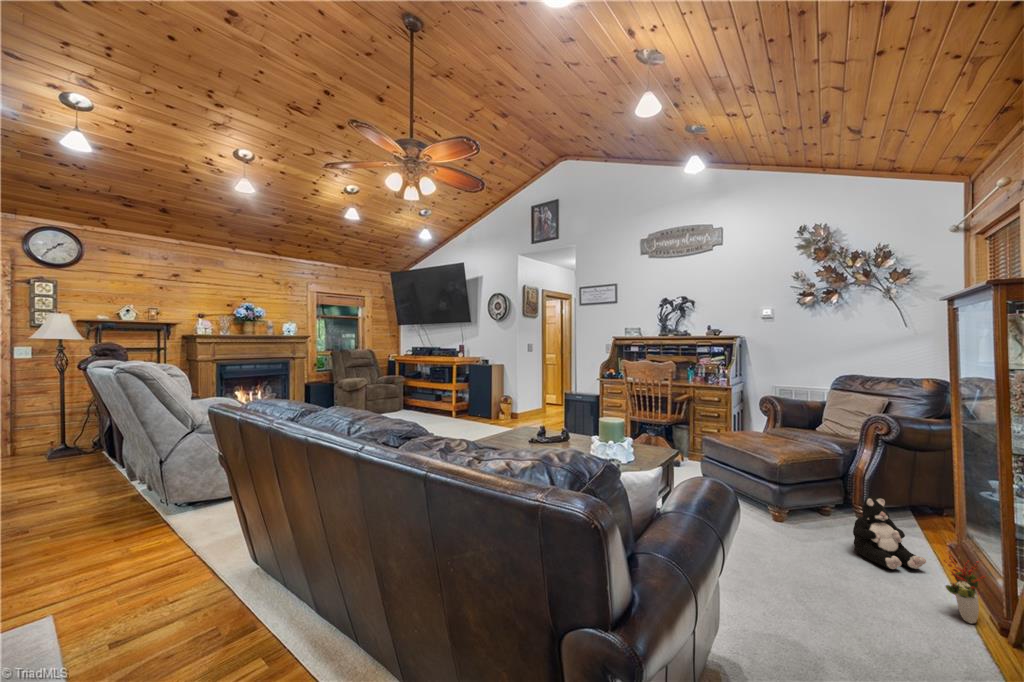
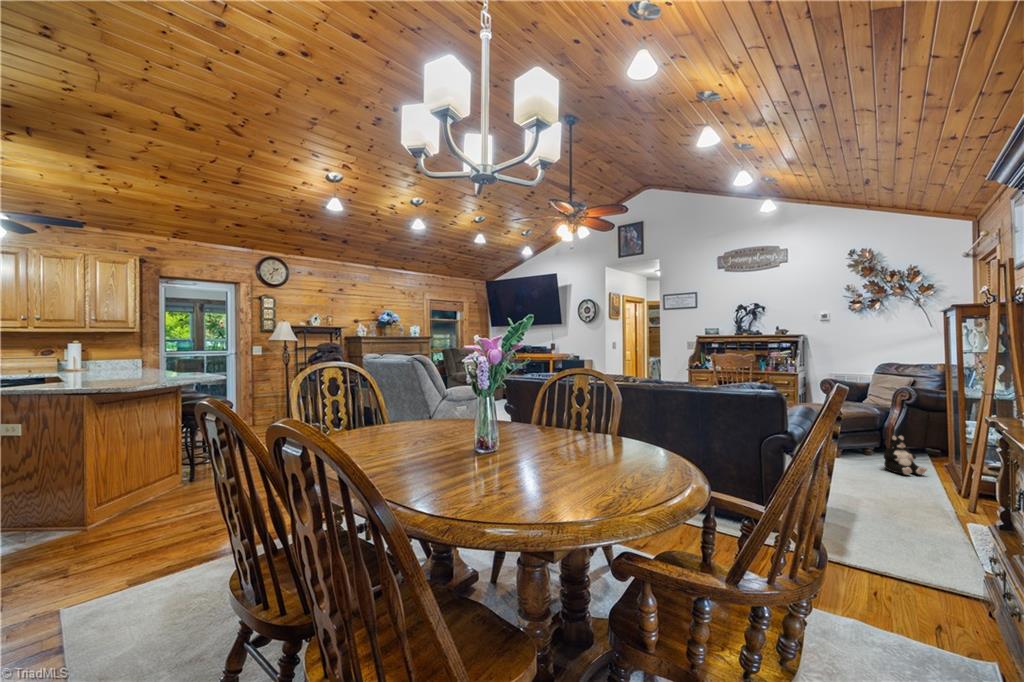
decorative plant: present [944,555,986,623] -> none [931,455,953,492]

